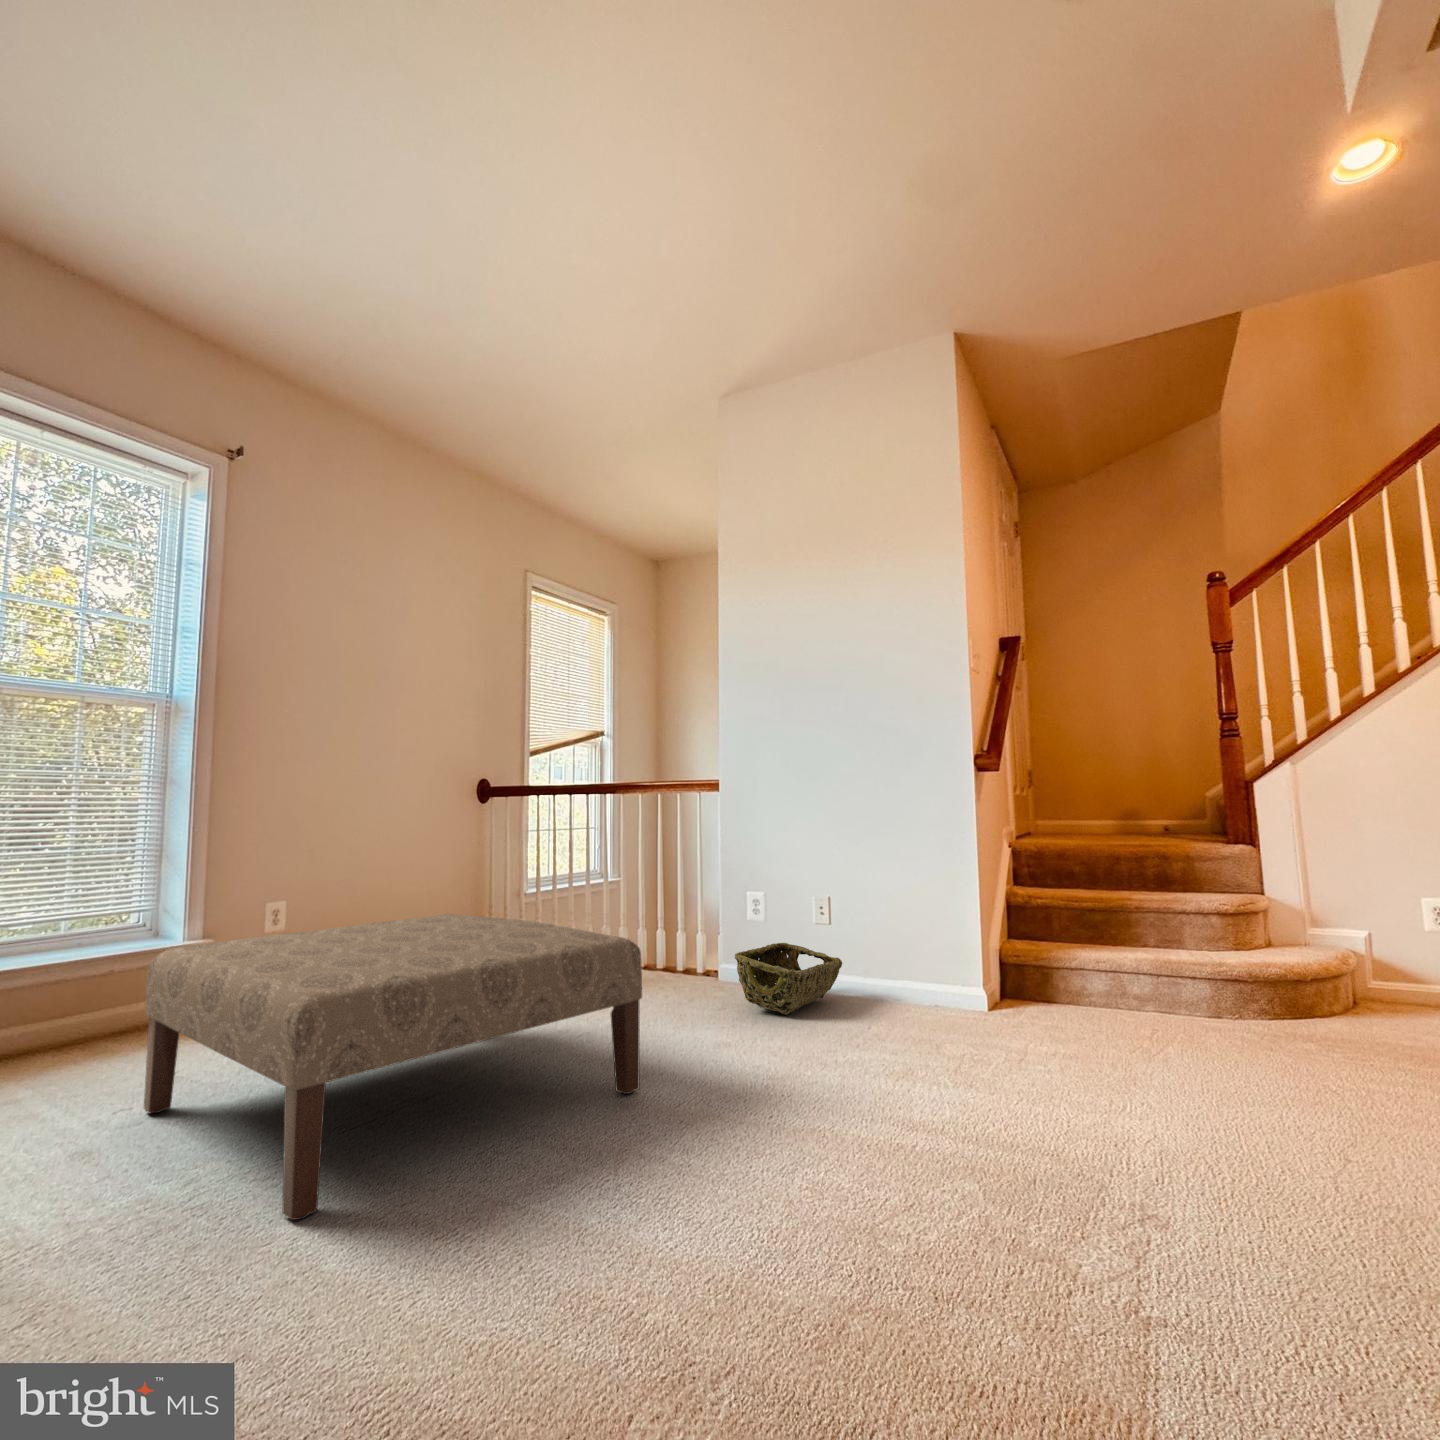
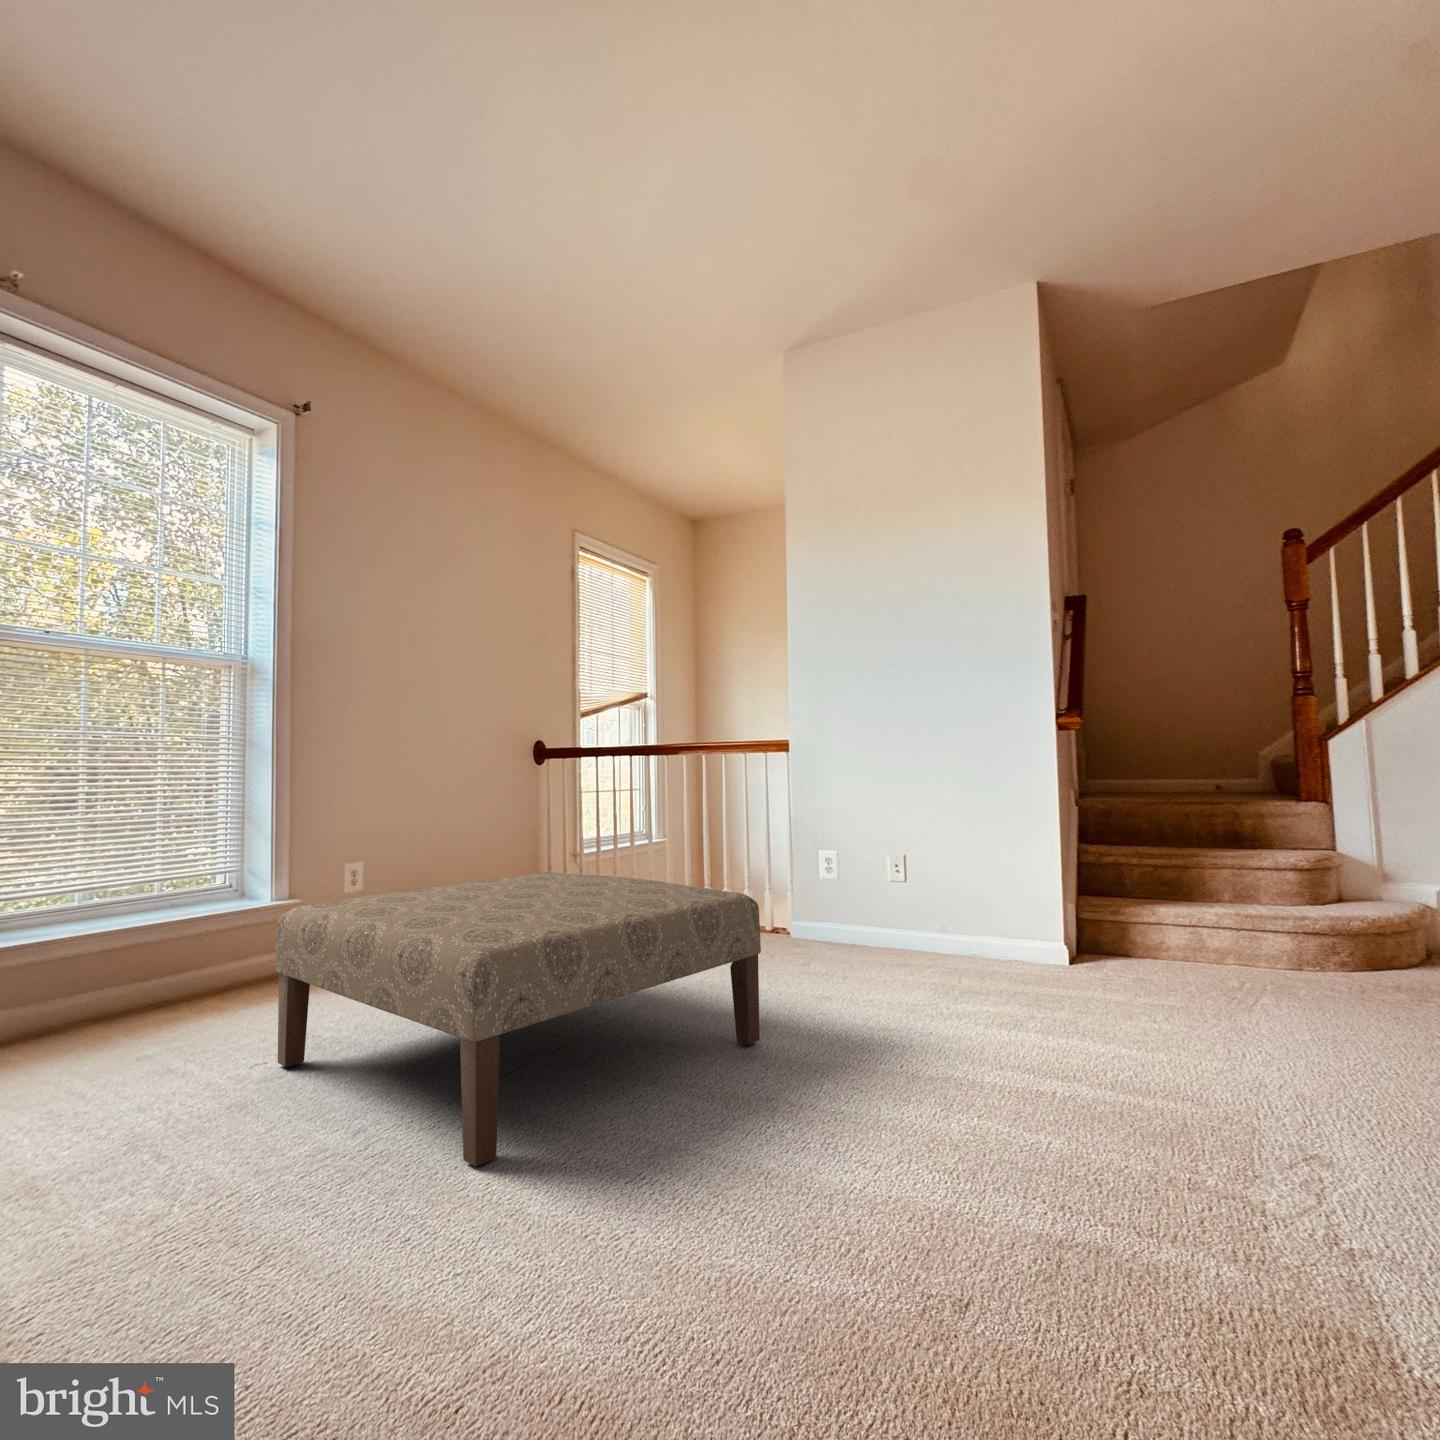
woven basket: present [735,943,842,1015] -> none [818,899,919,969]

